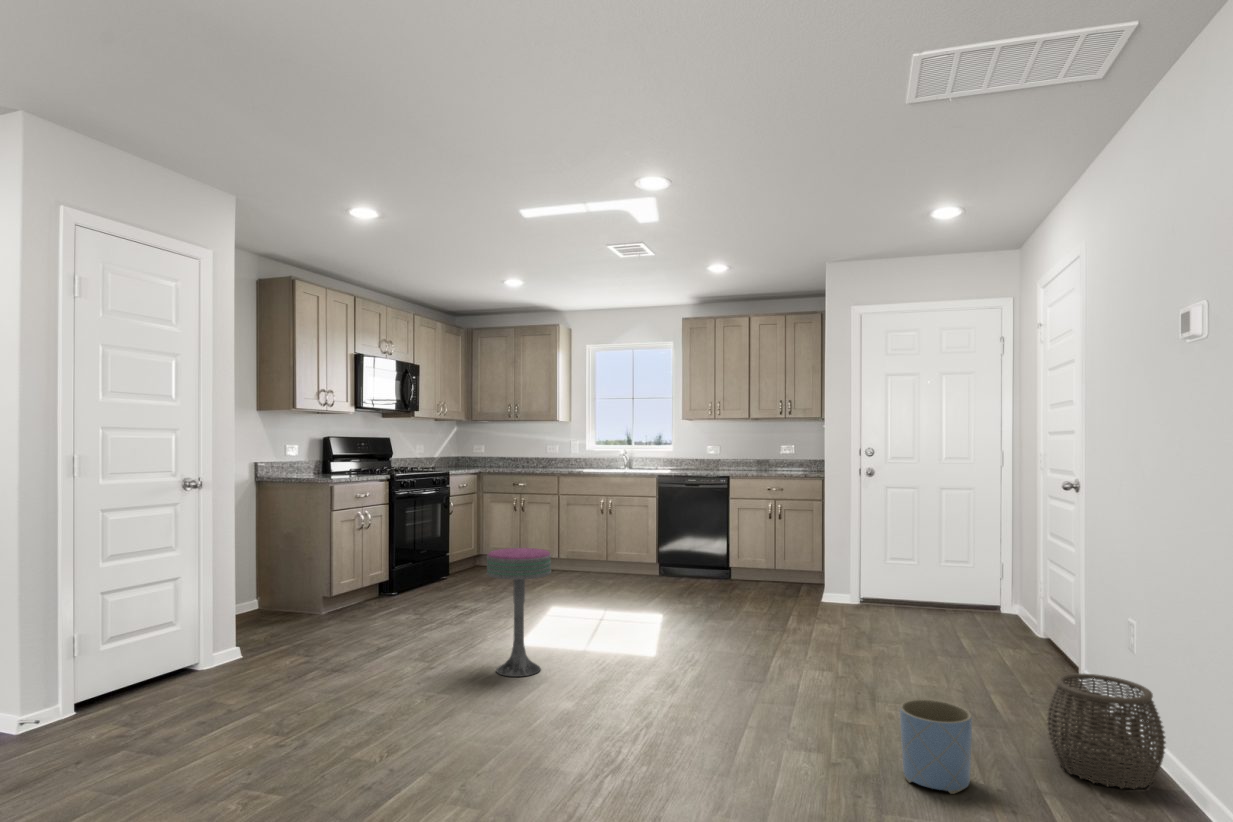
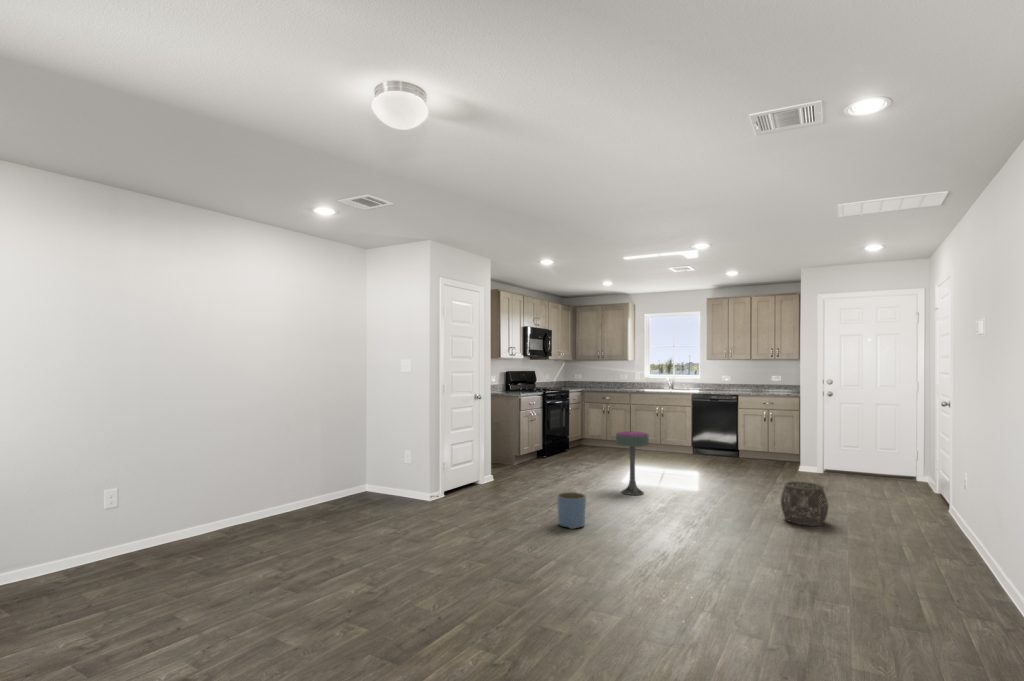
woven basket: present [1047,674,1166,789] -> present [781,481,828,526]
planter: present [900,699,972,794] -> present [557,492,586,529]

